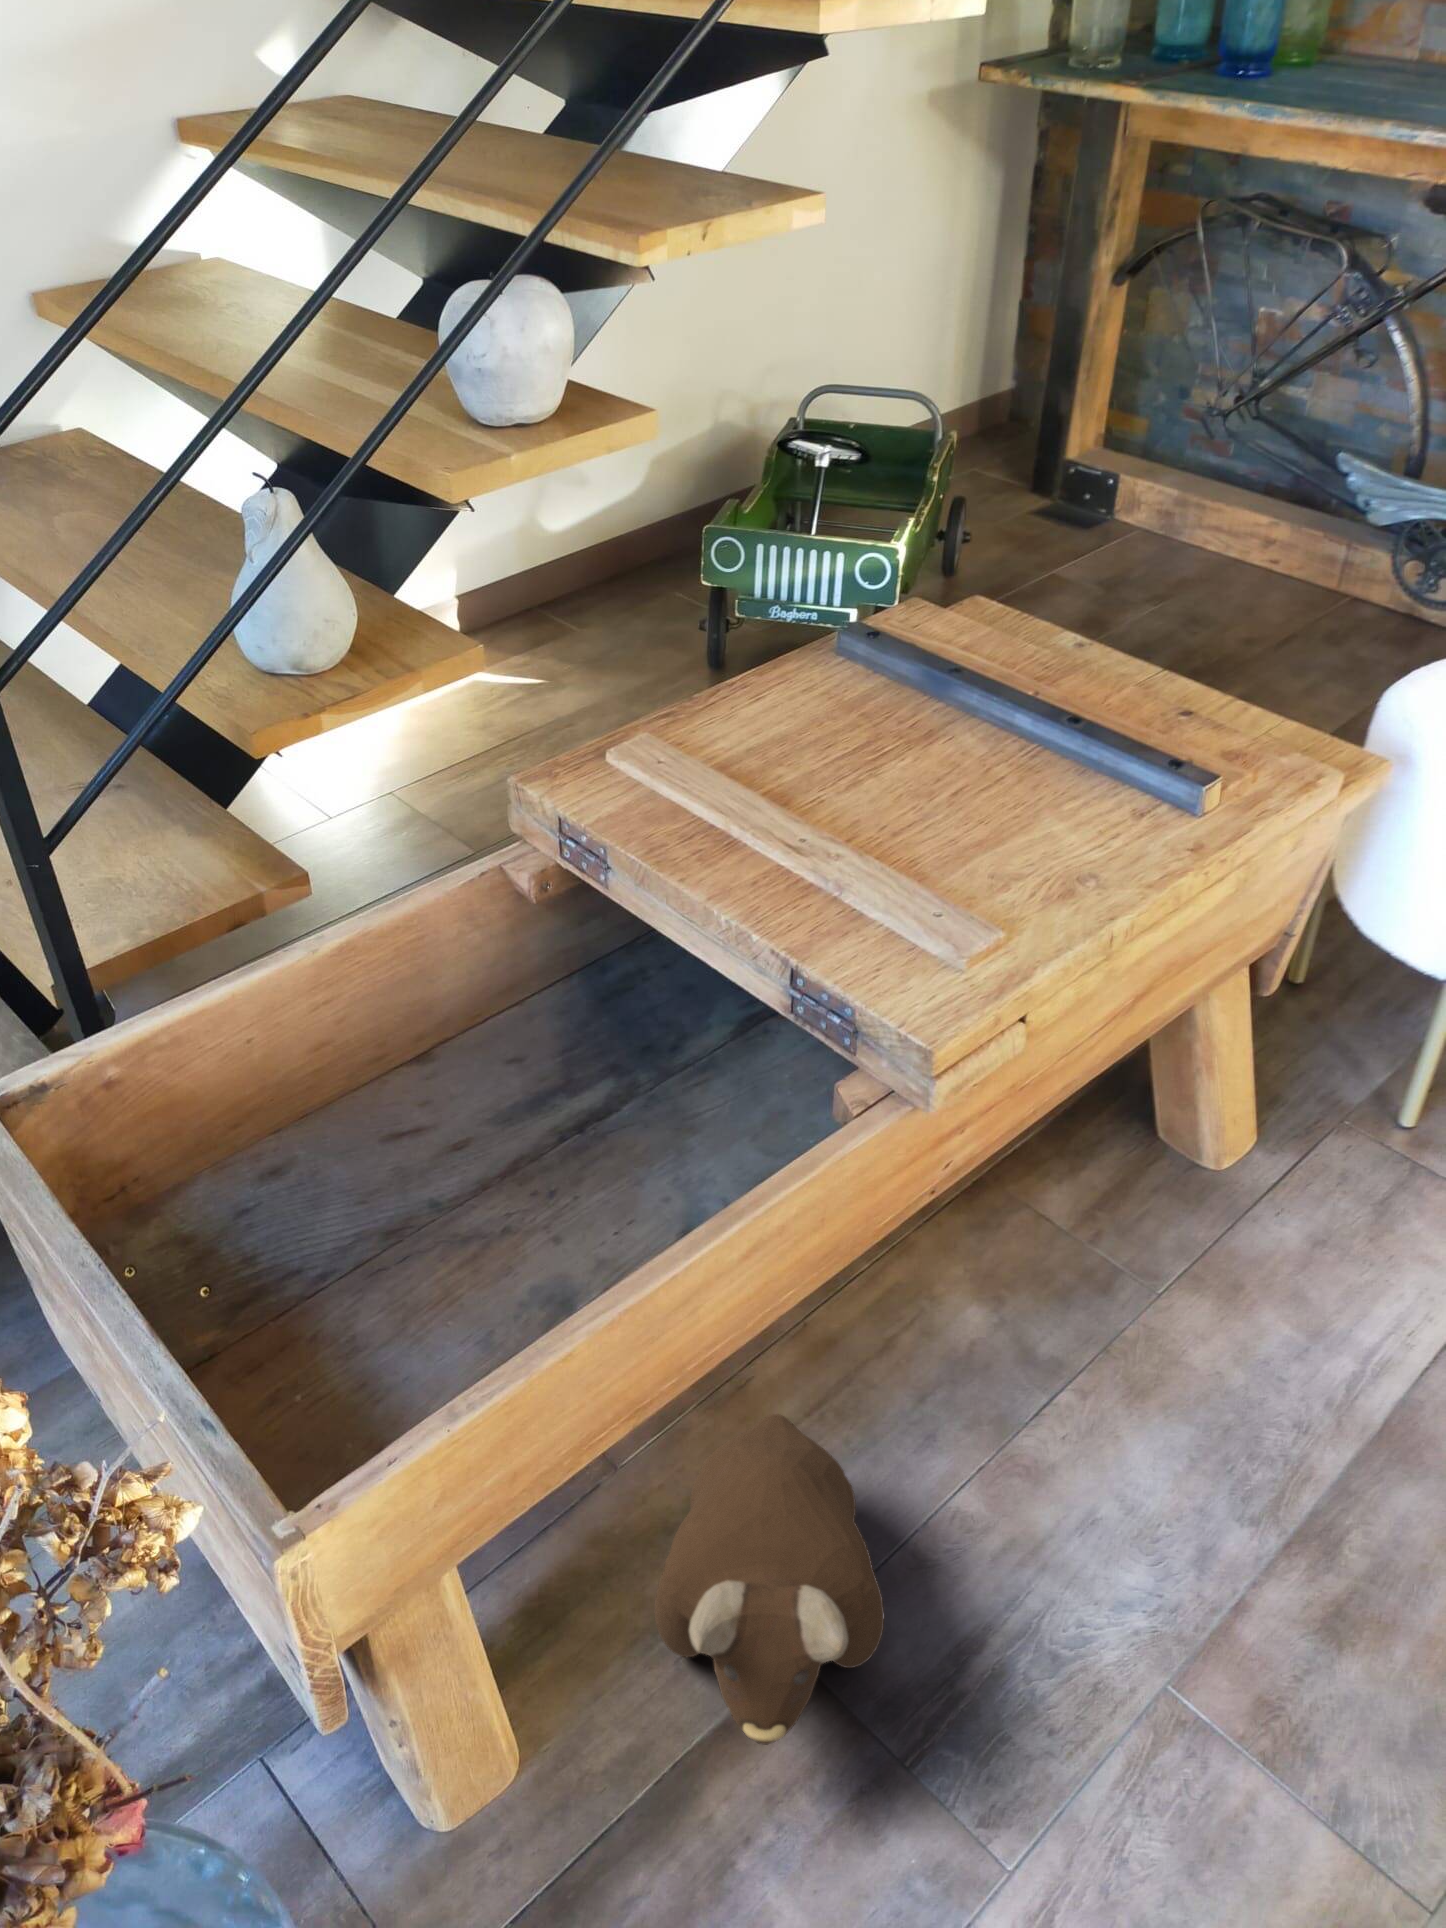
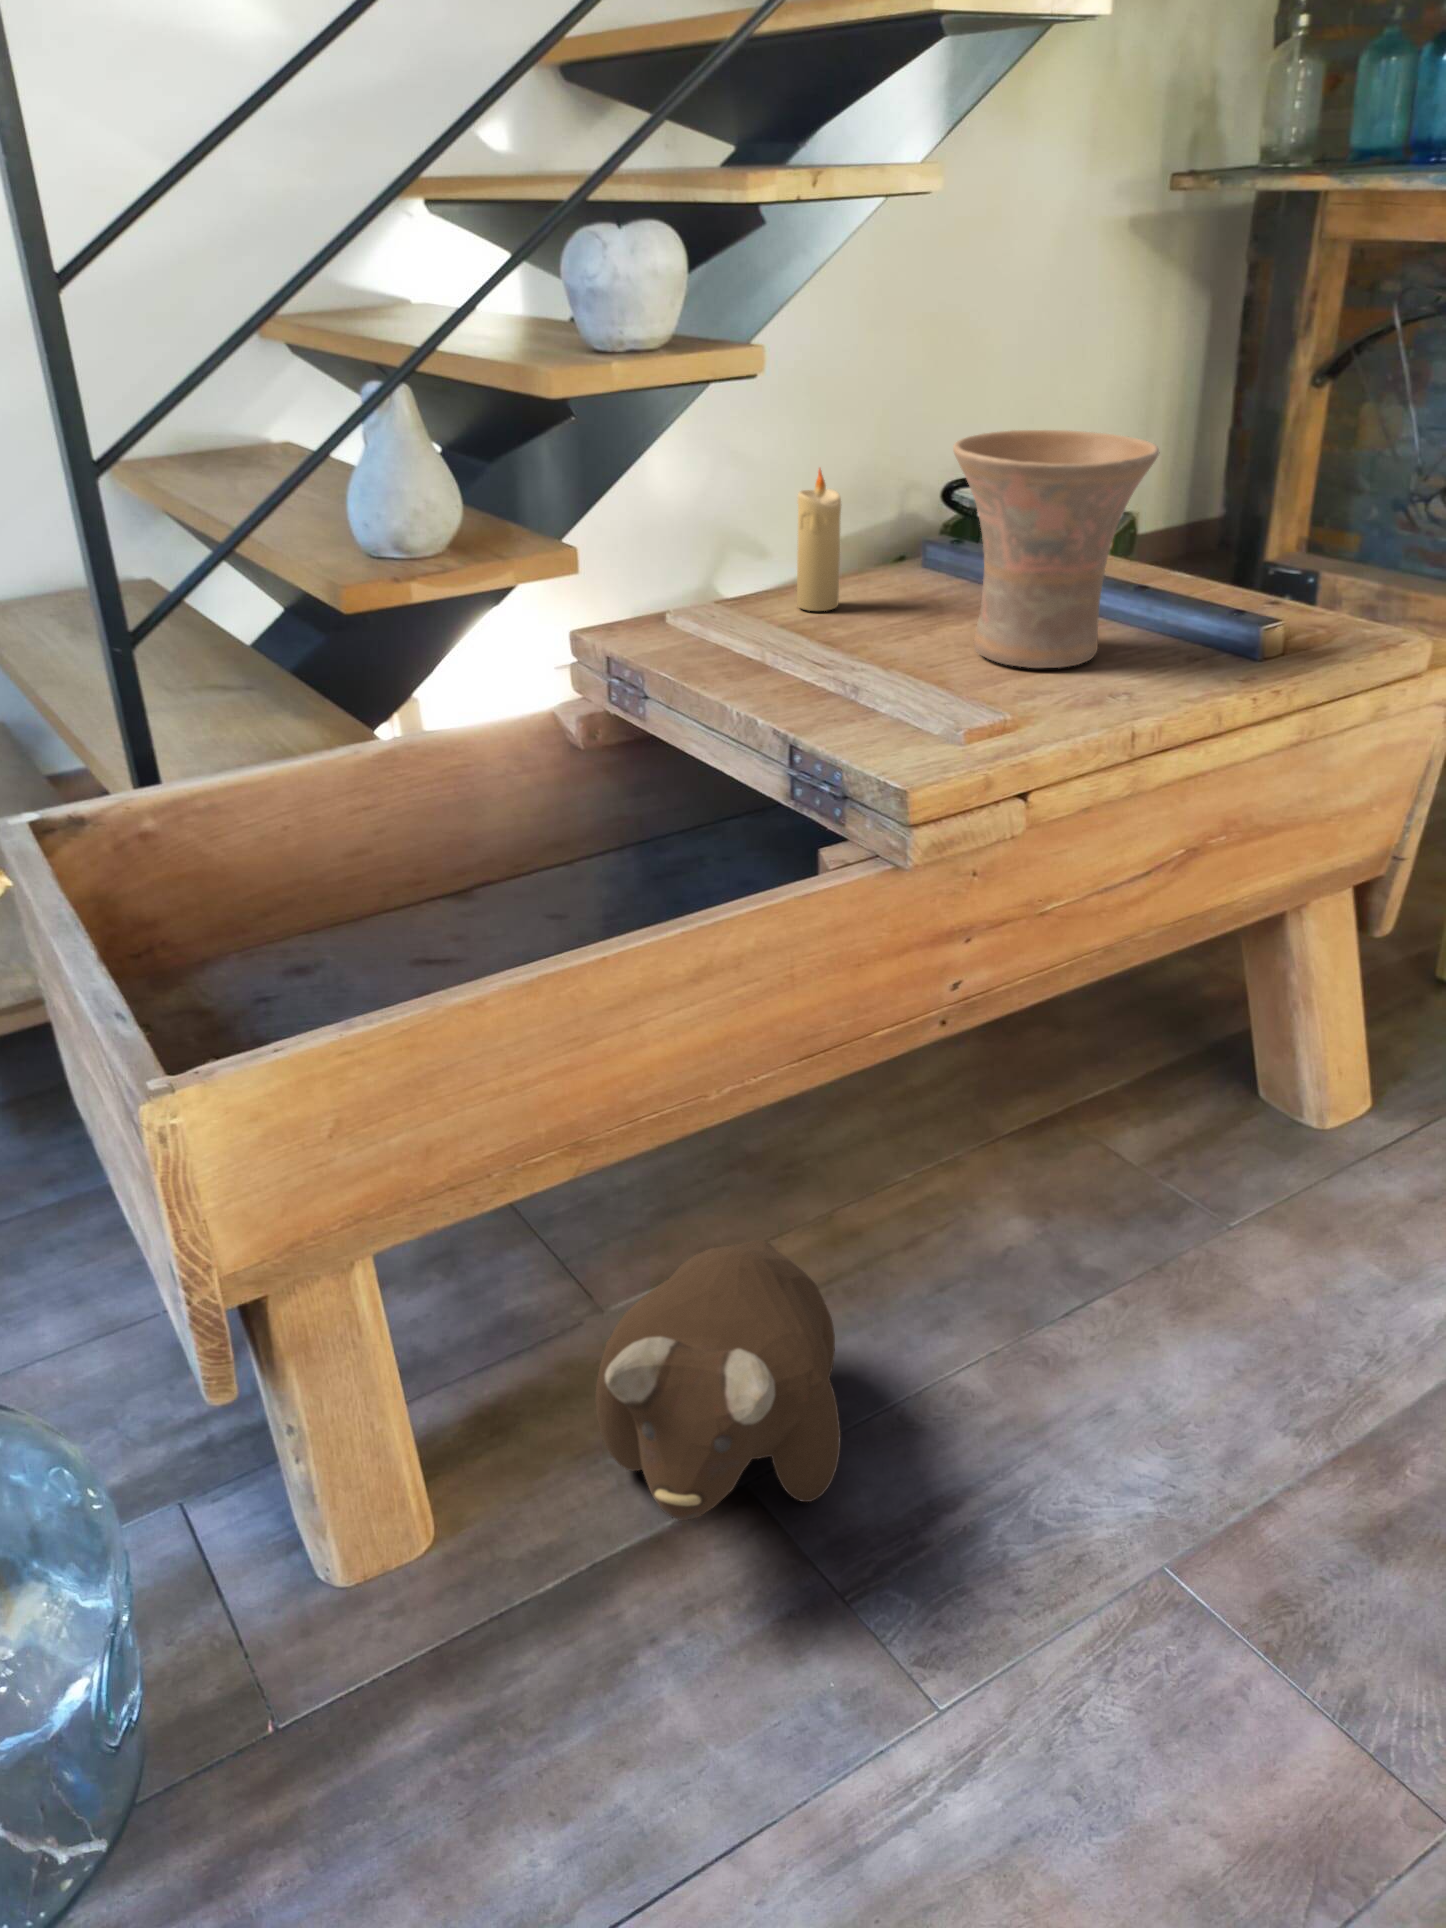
vase: none [902,582,1104,830] -> present [953,430,1160,668]
candle: none [724,602,769,739] -> present [797,468,841,611]

